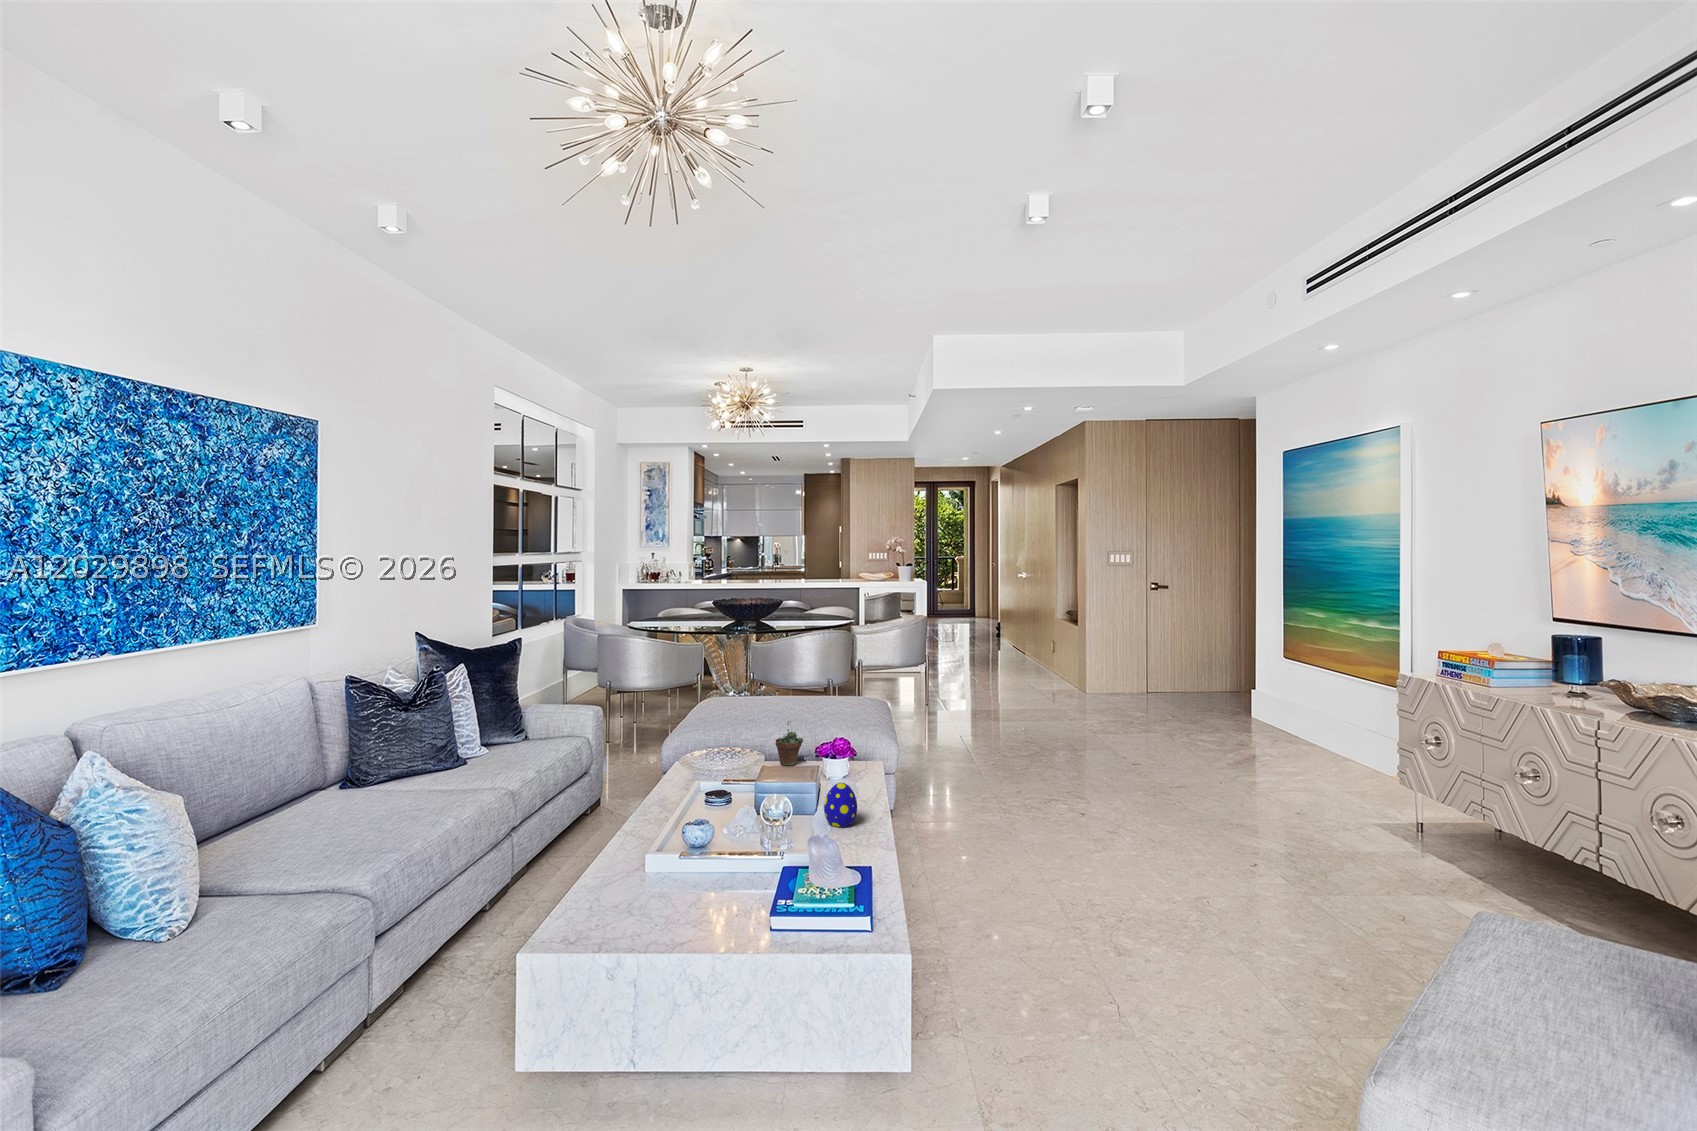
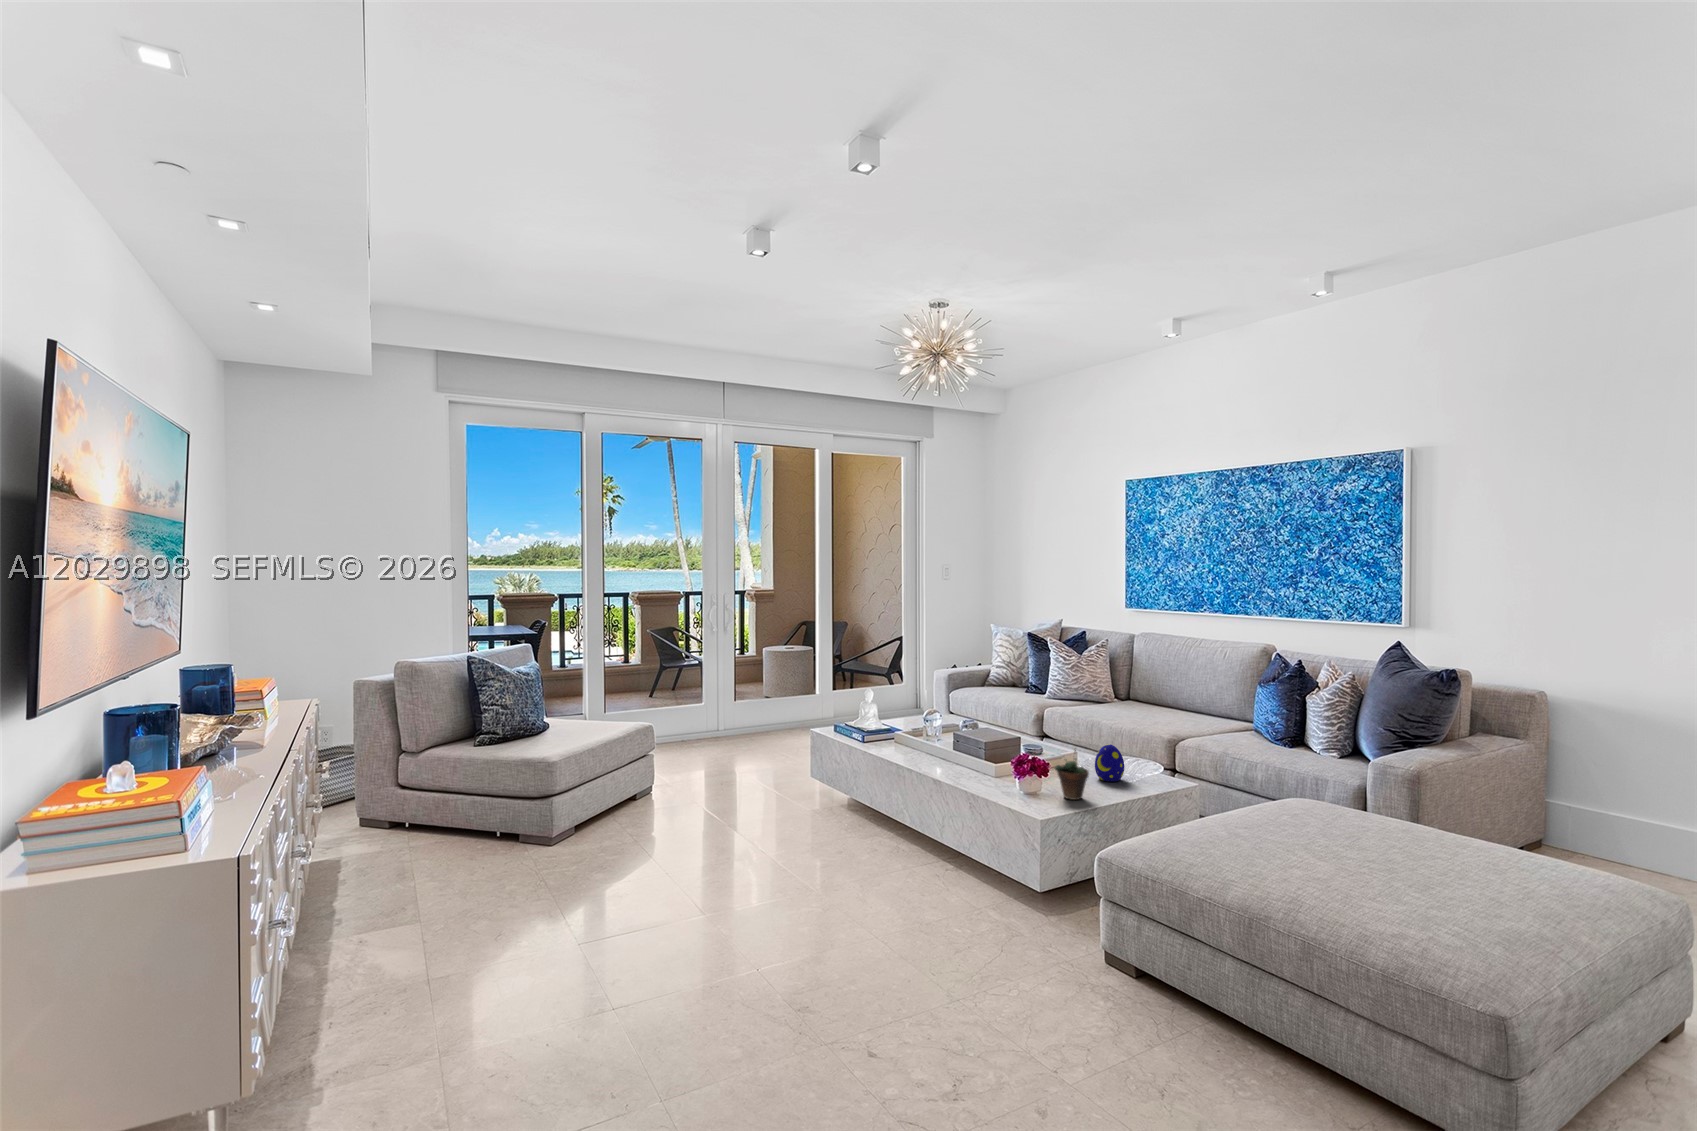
decorative egg: present [824,782,857,827] -> present [1095,744,1124,782]

